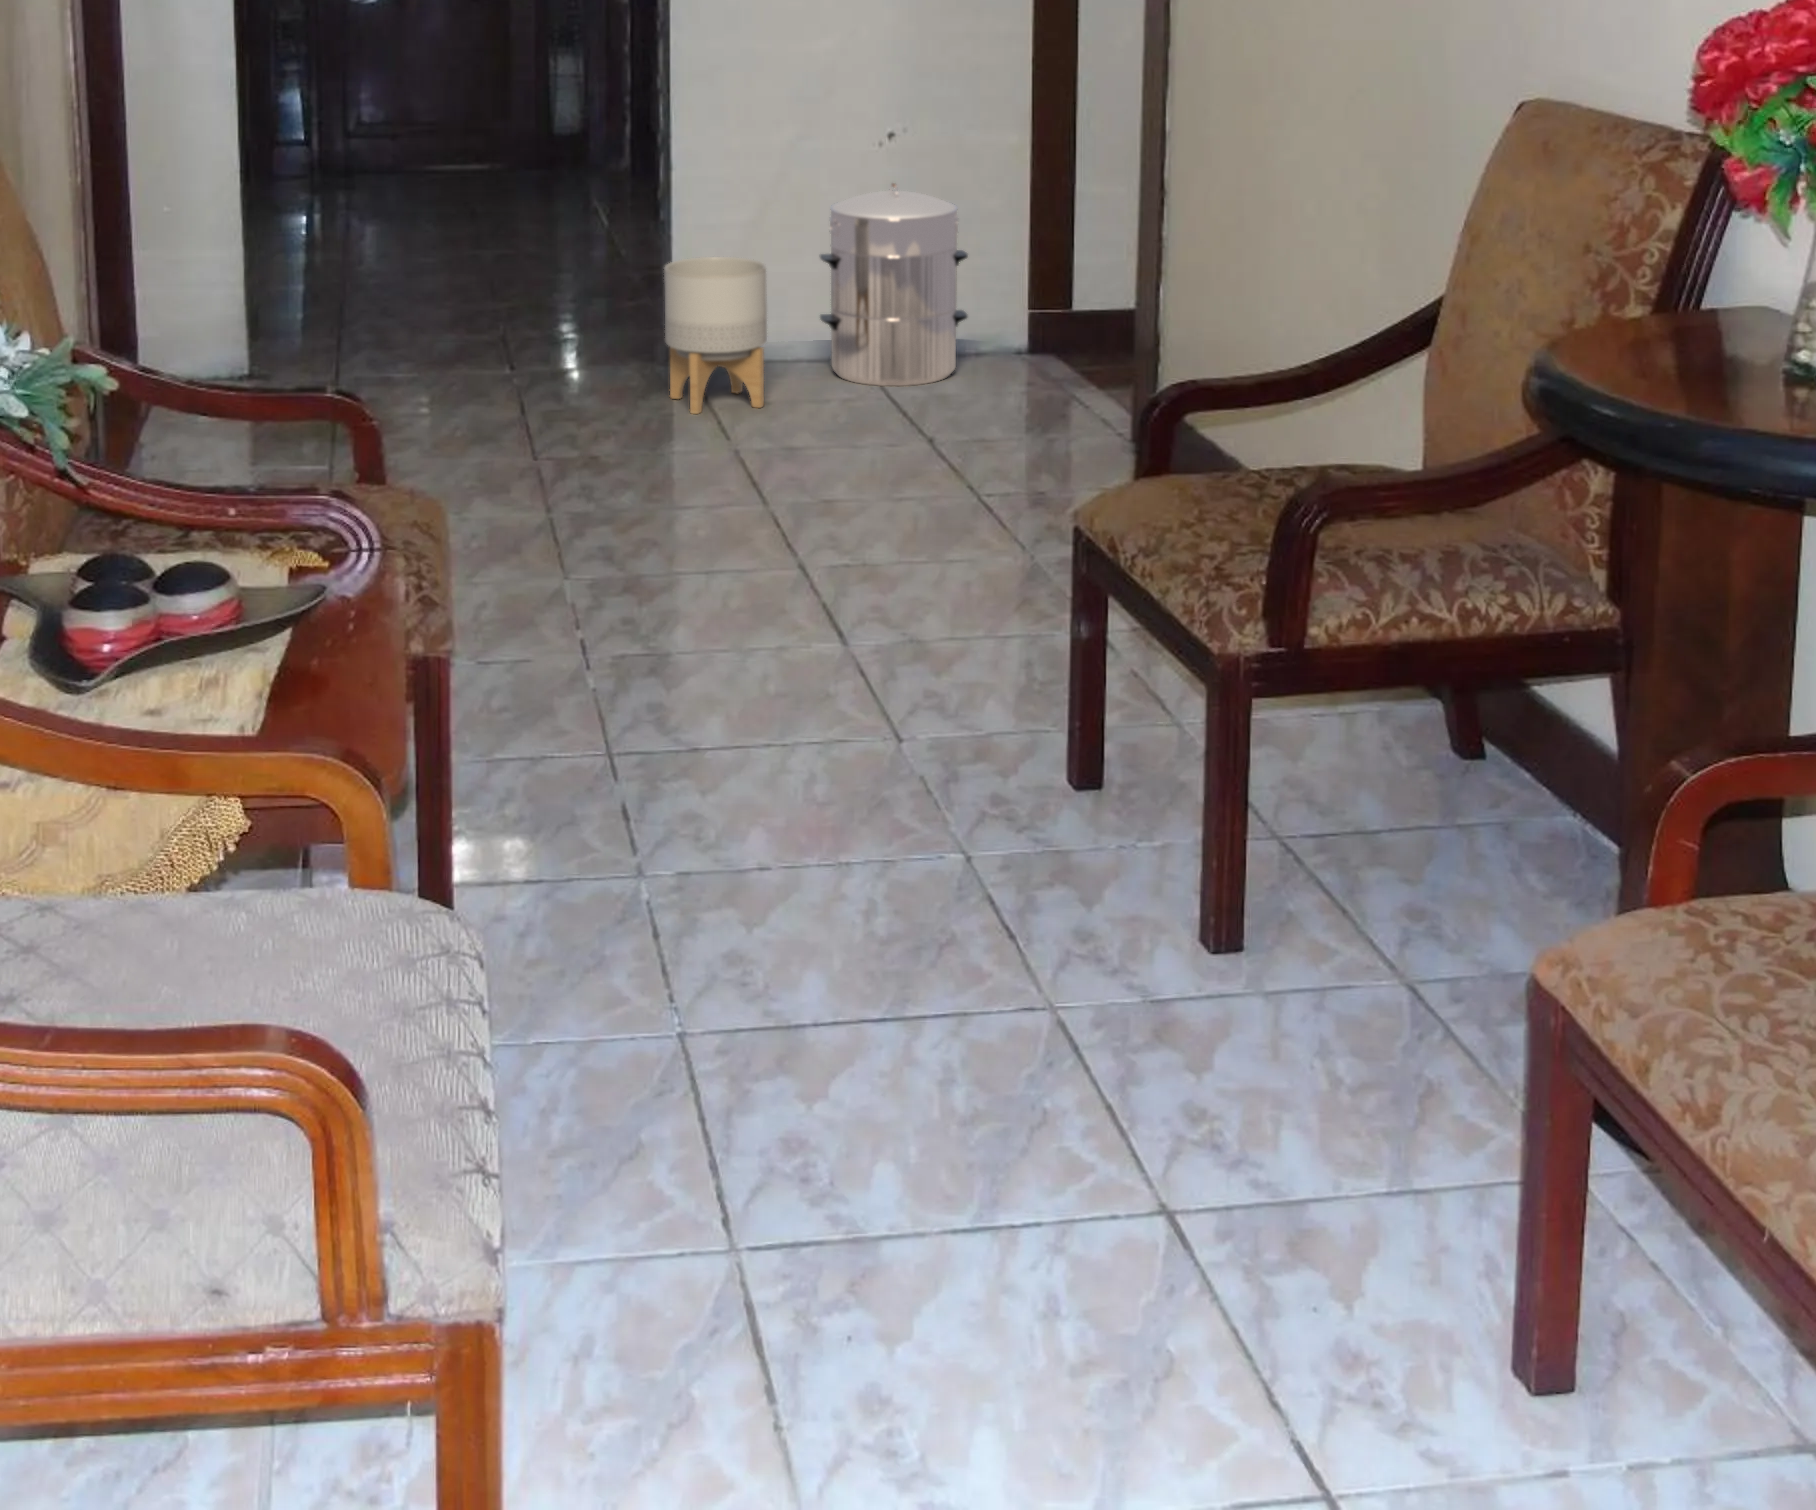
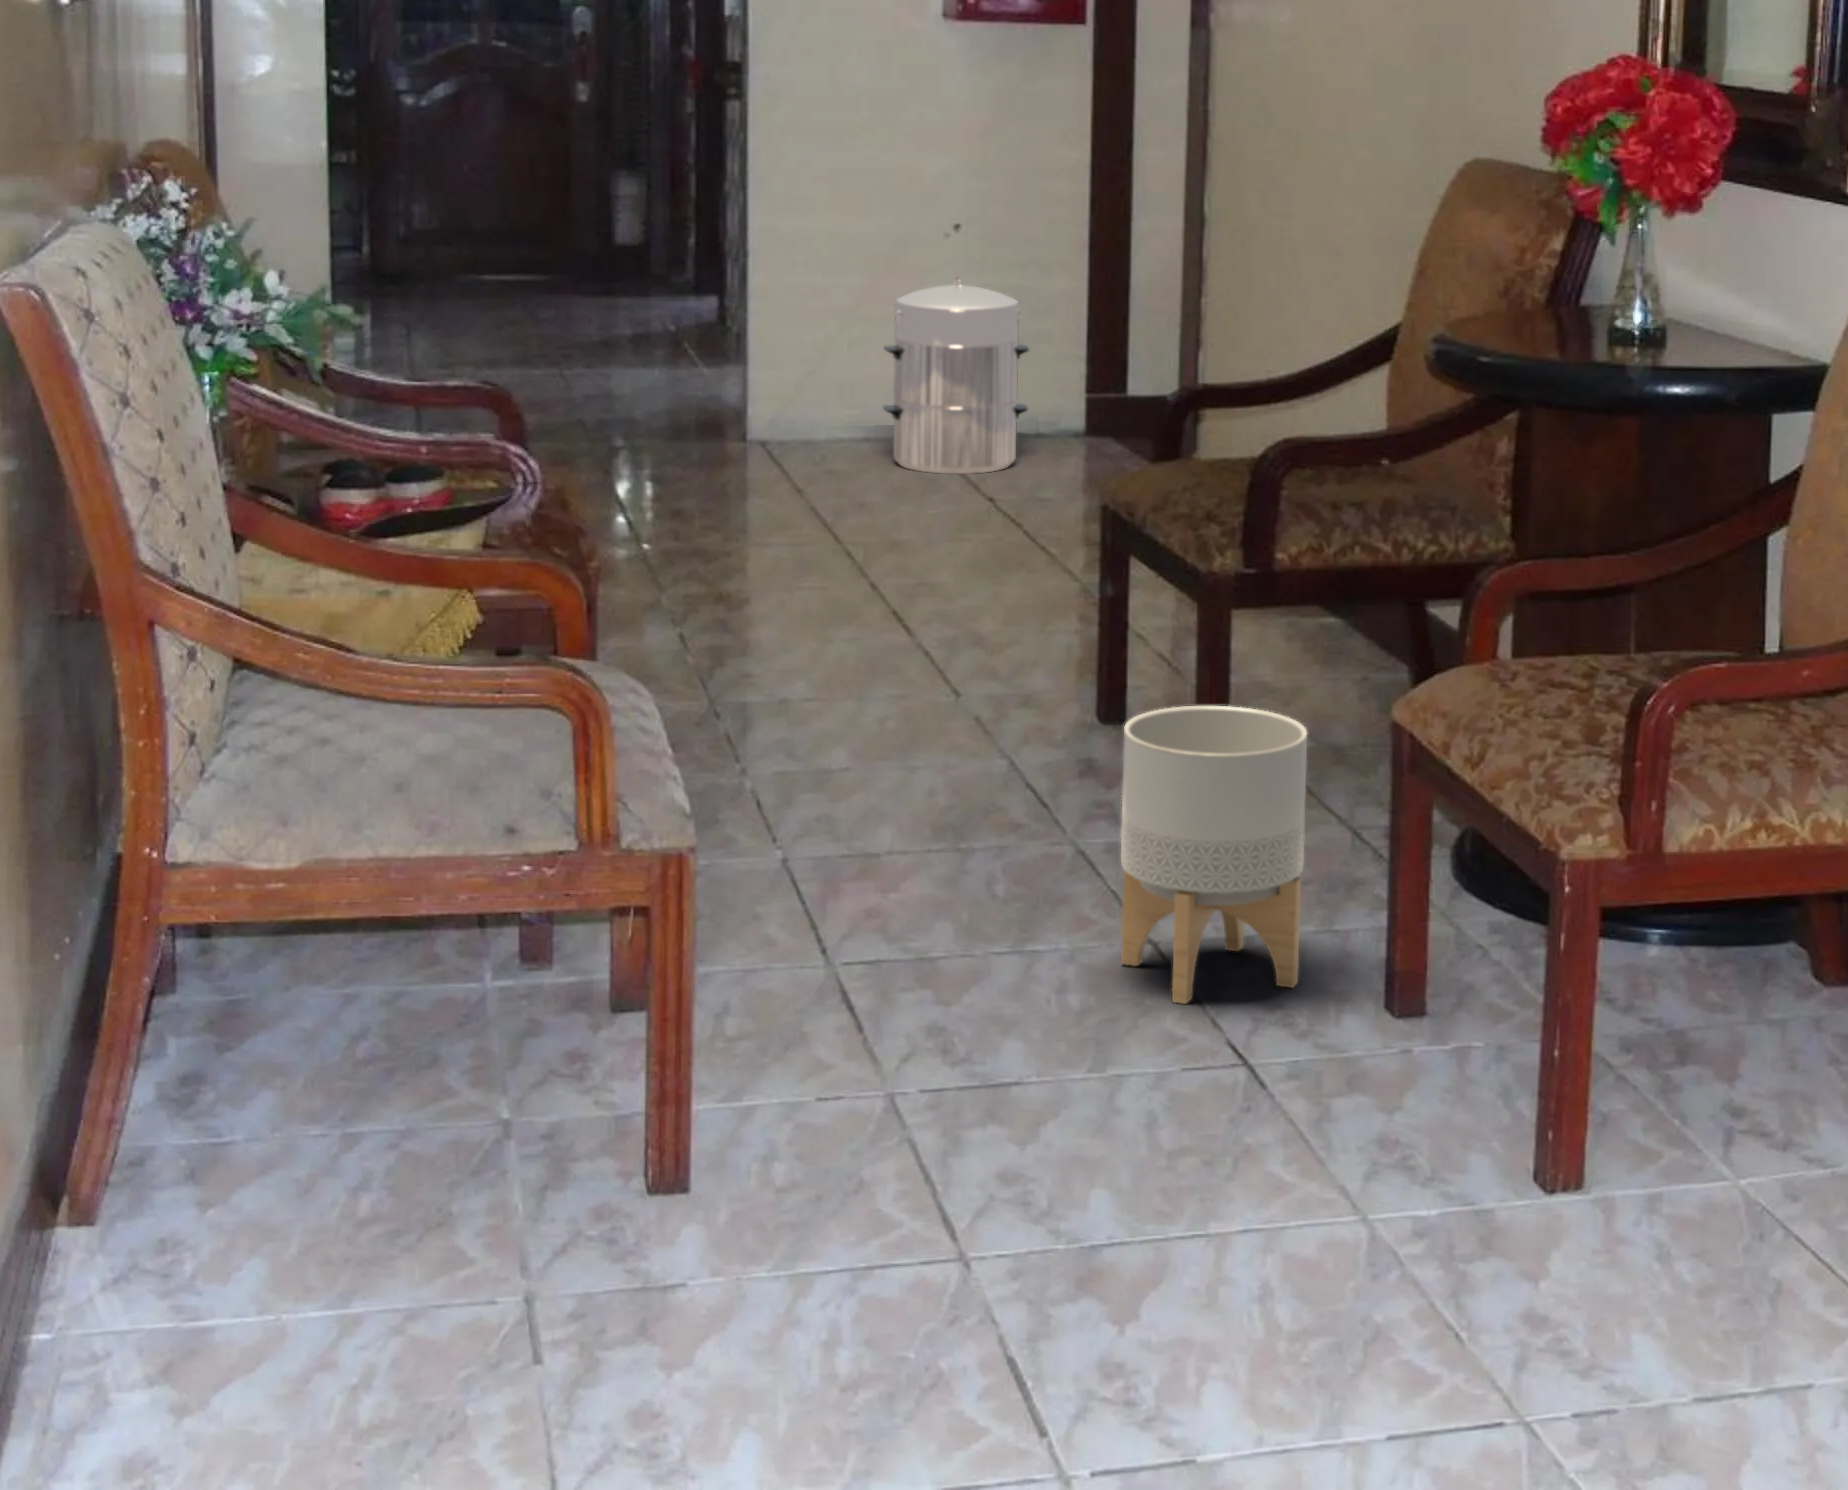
planter: present [664,257,767,414] -> present [1121,706,1307,1004]

